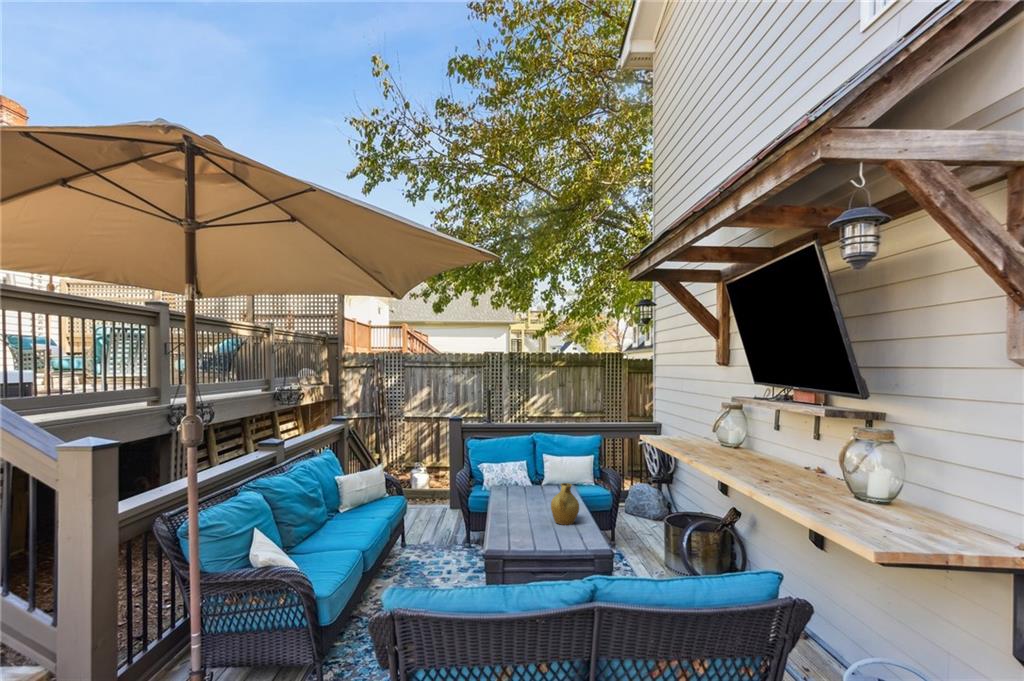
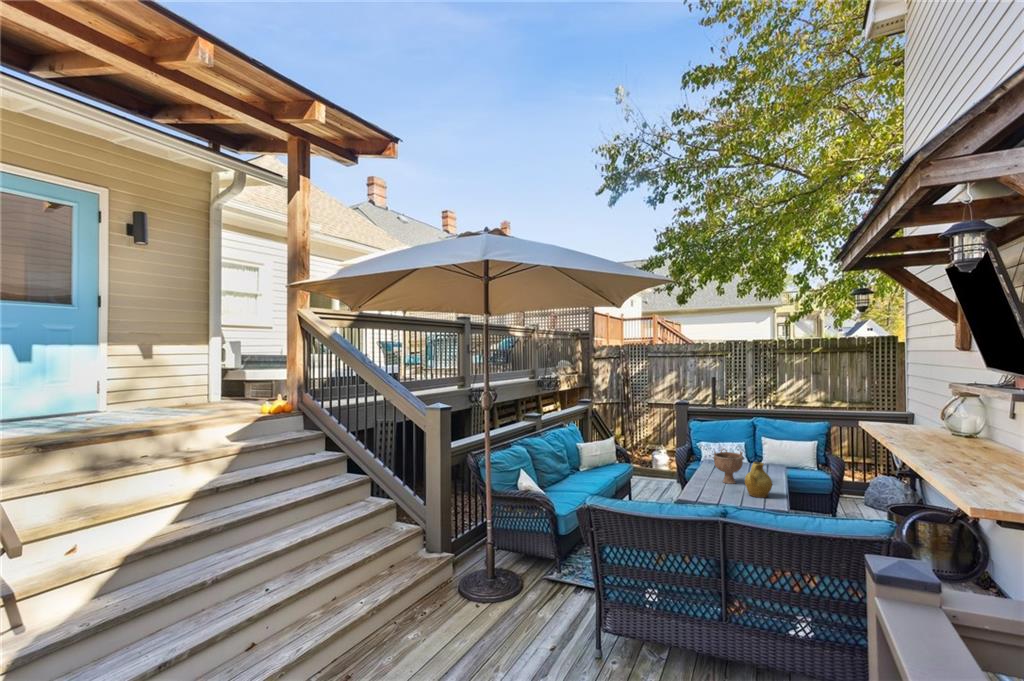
decorative bowl: none [509,468,542,510] -> present [713,448,744,484]

